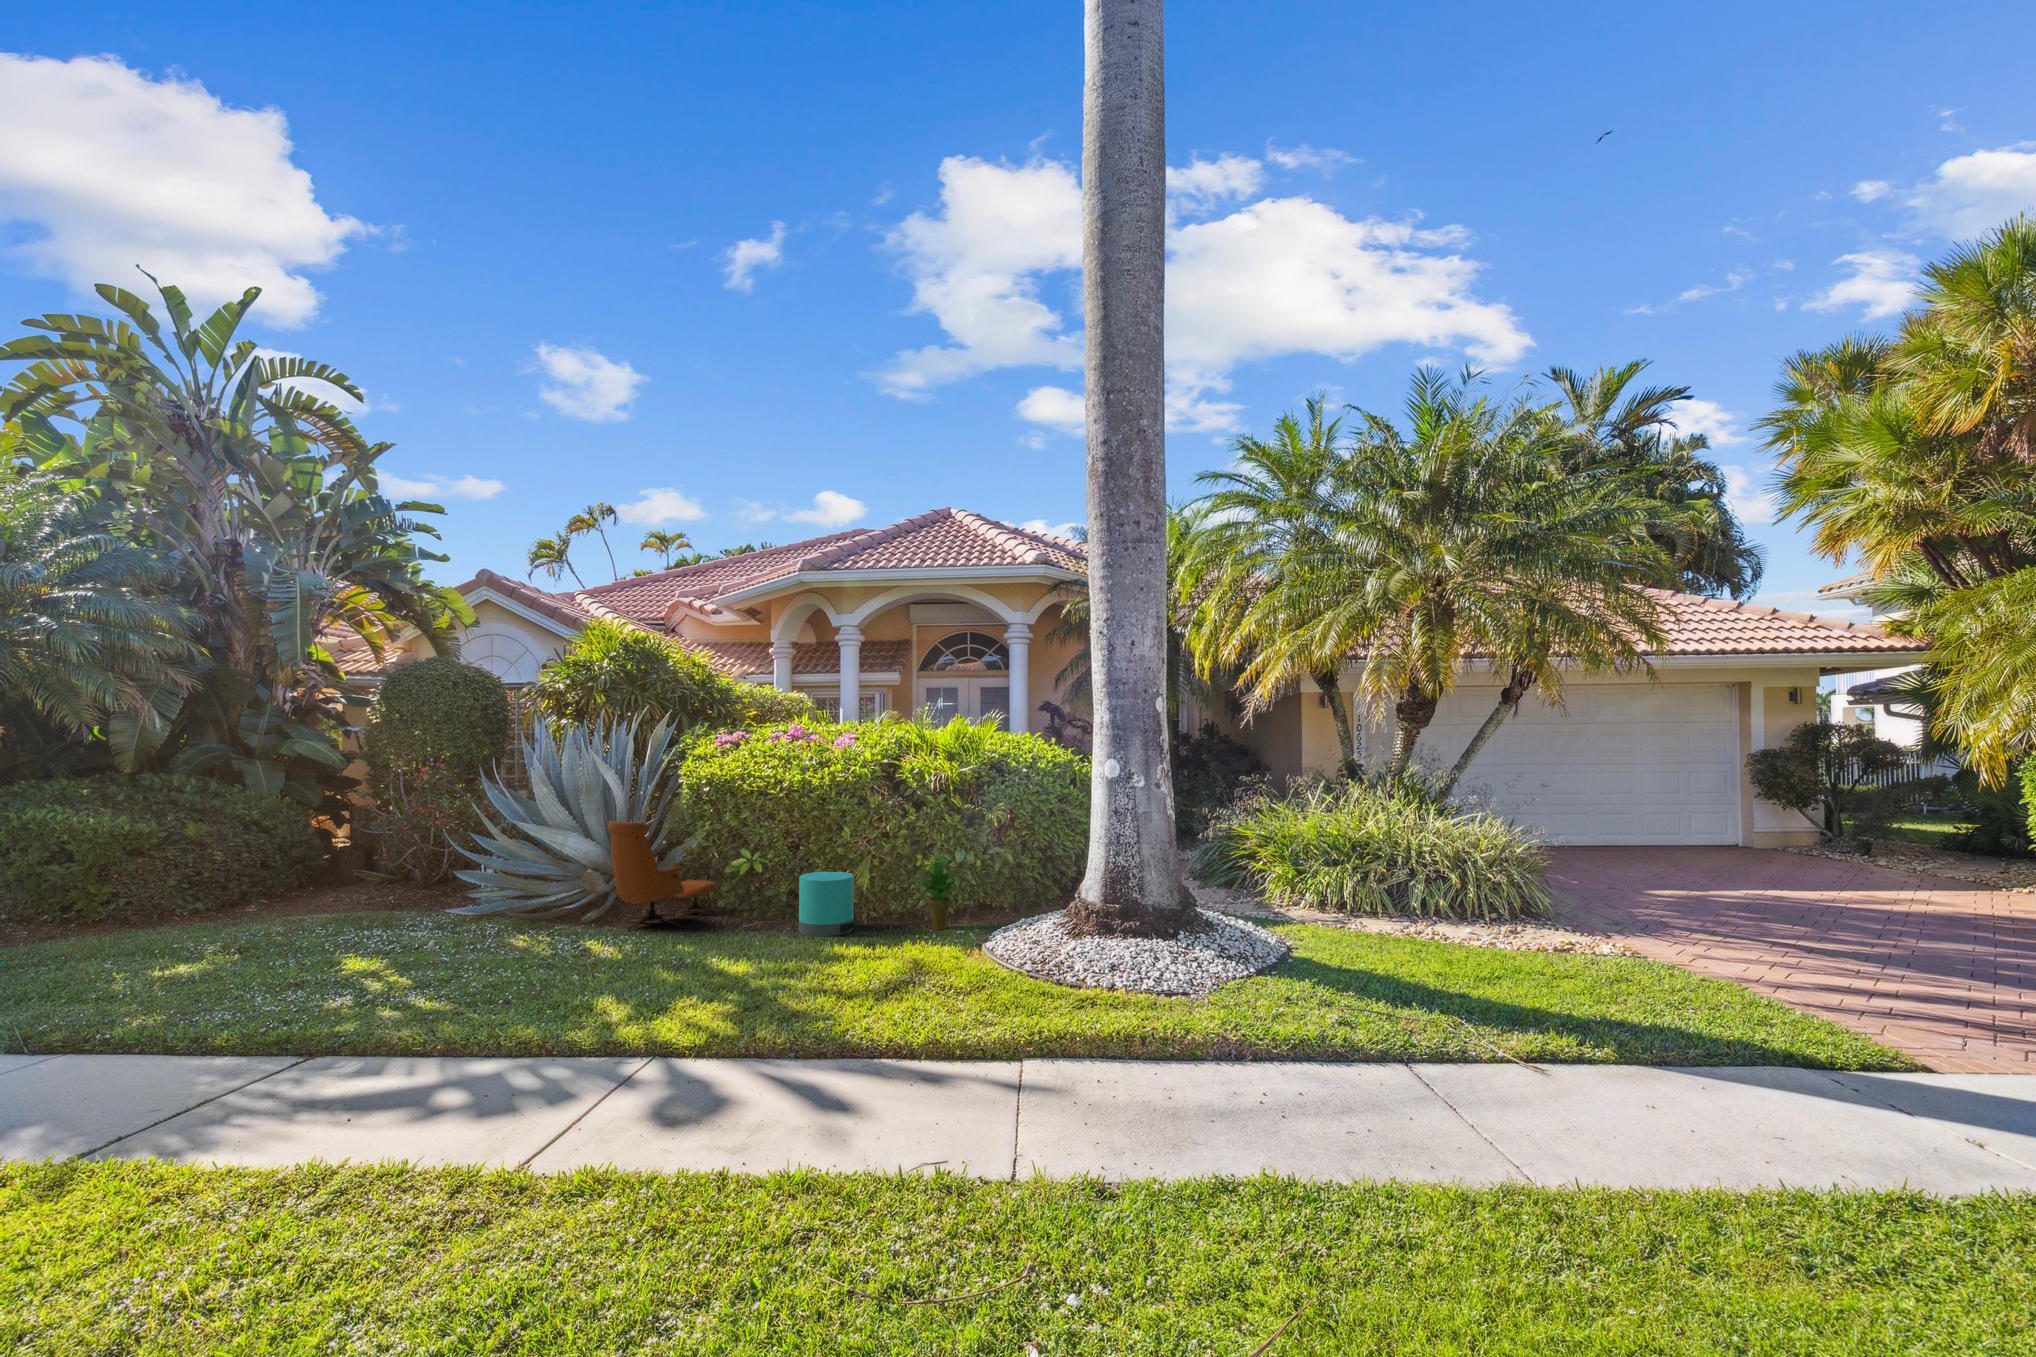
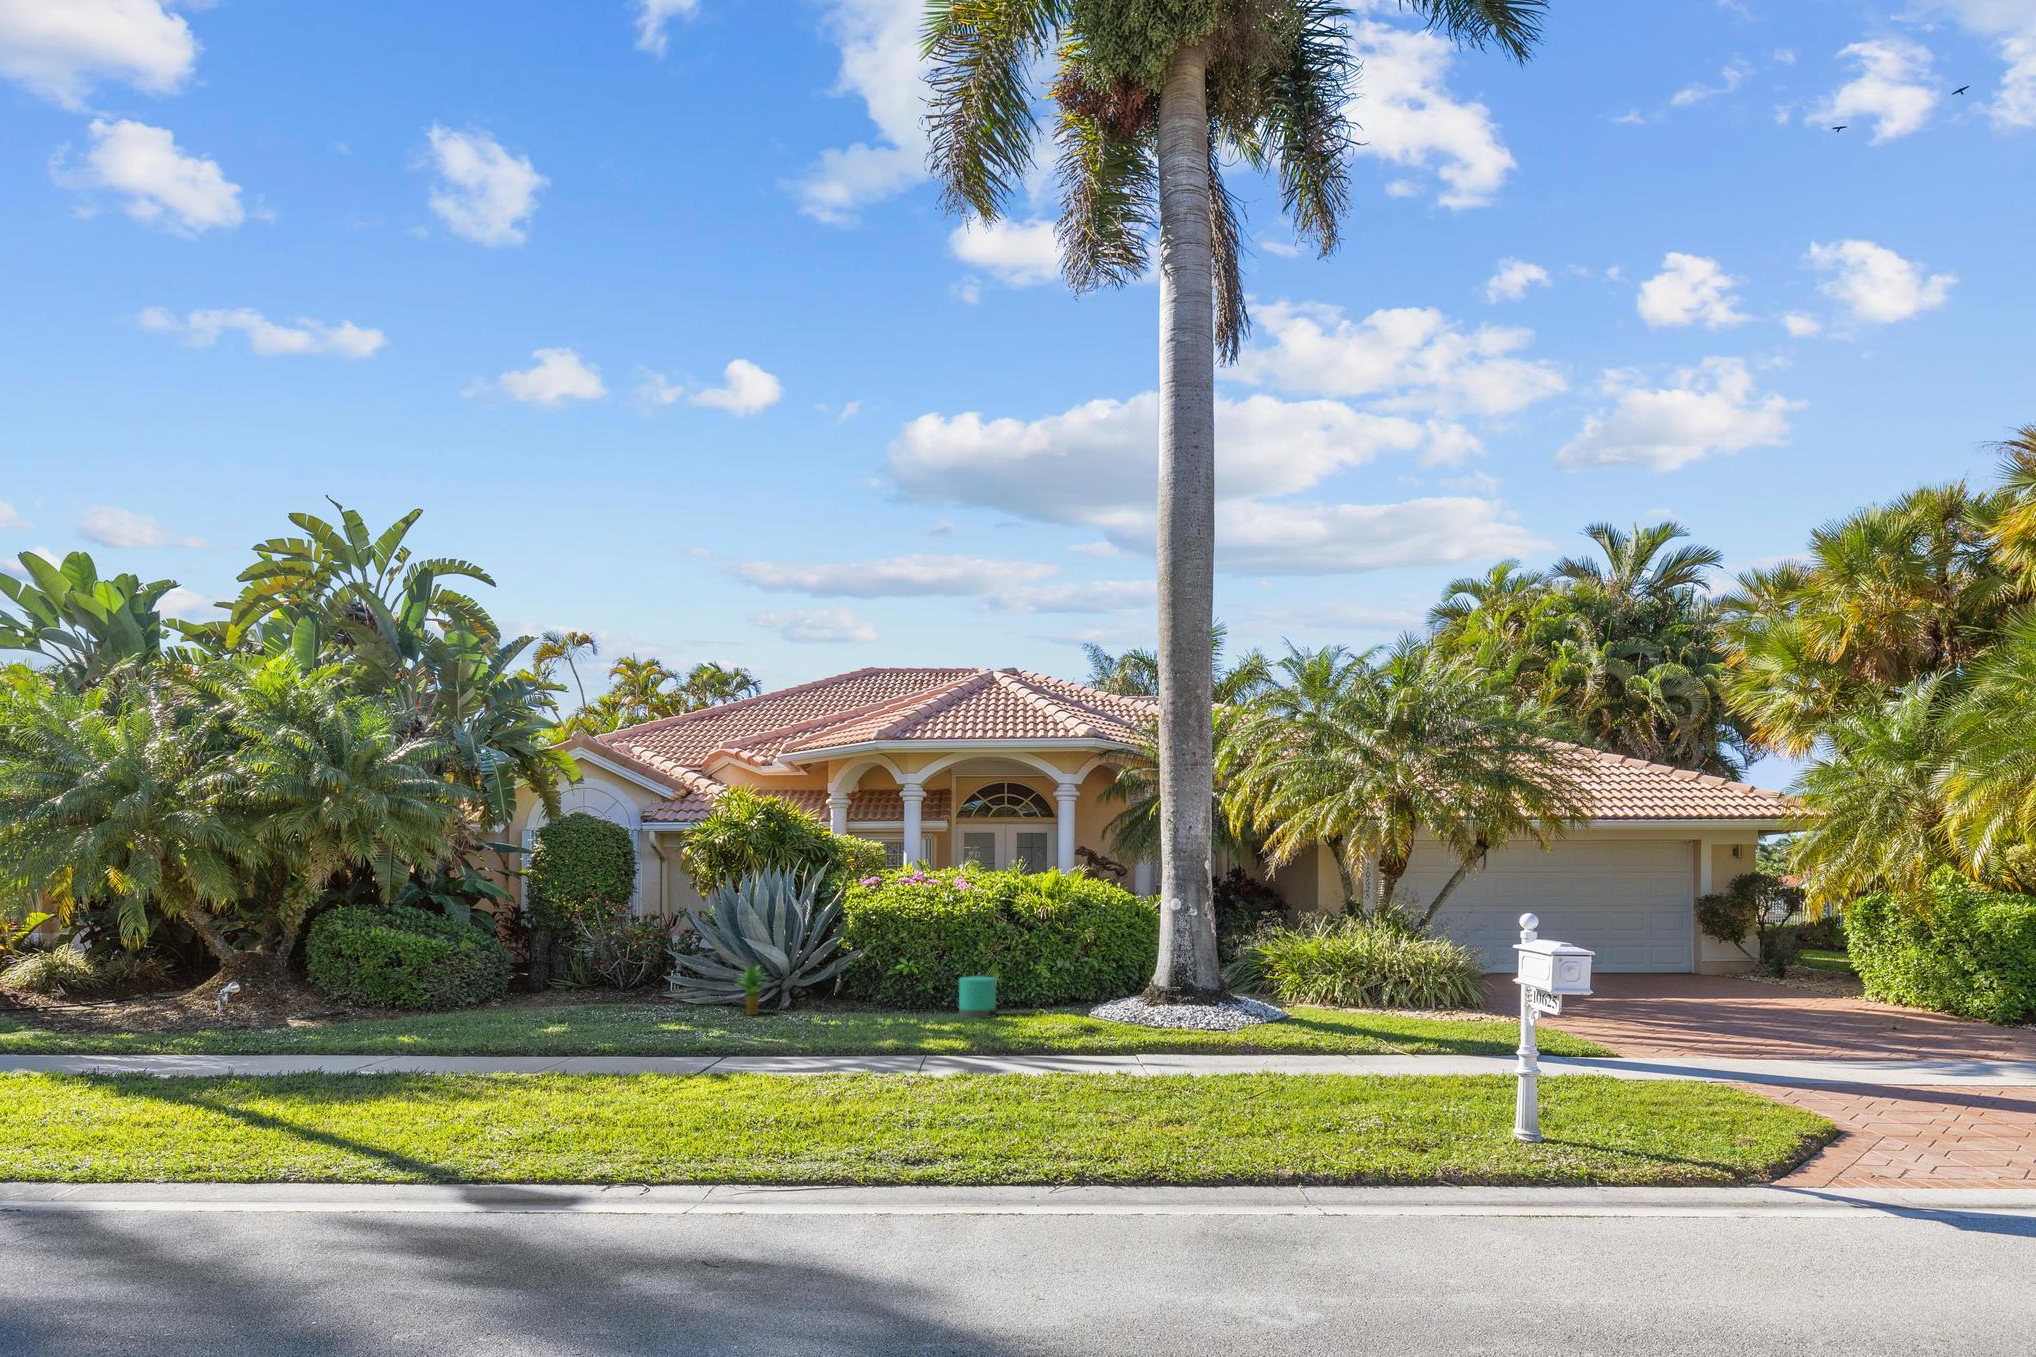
lounge chair: present [608,821,717,931] -> none [829,941,889,1017]
potted plant: present [917,857,959,930] -> present [741,966,766,1015]

